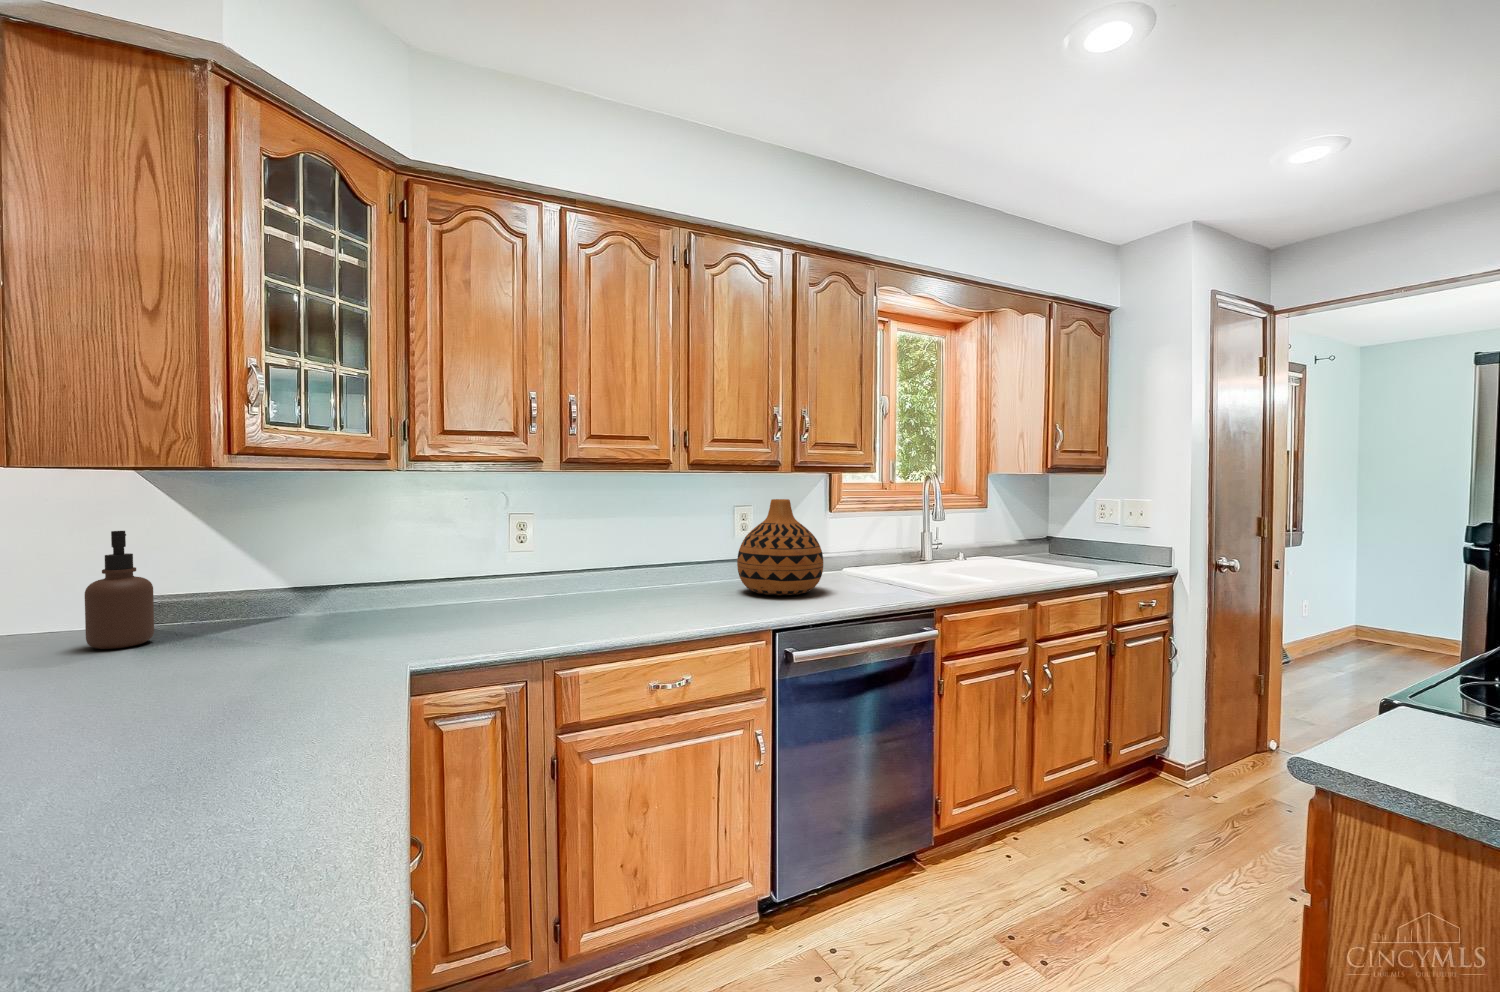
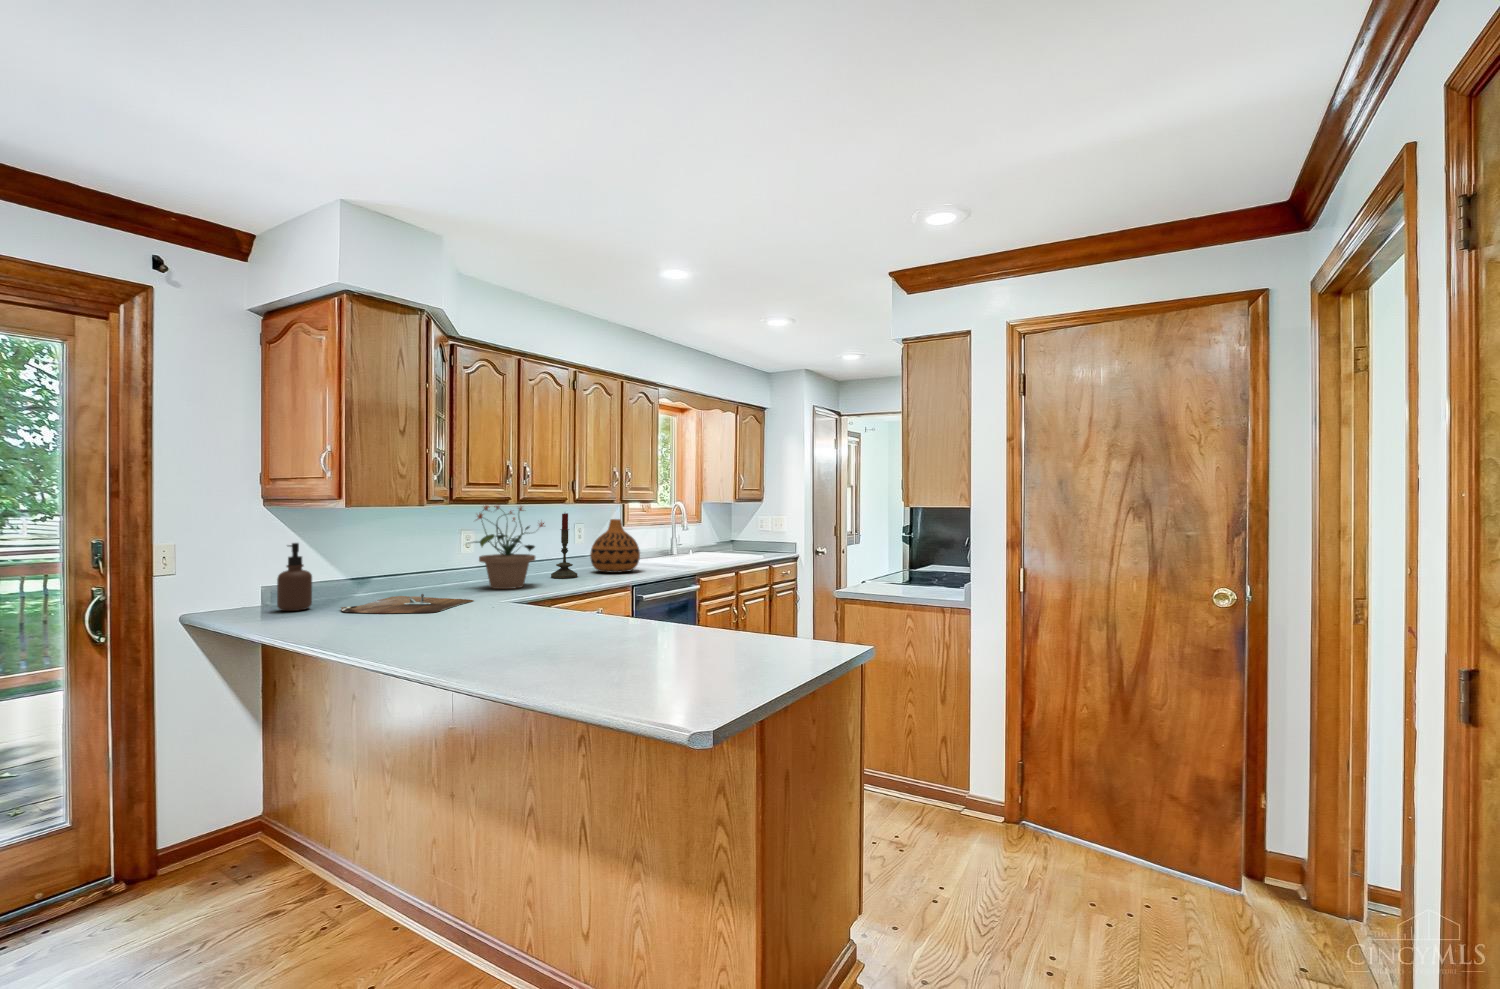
potted plant: none [465,466,598,623] -> present [473,504,544,589]
candle: none [655,484,700,602] -> present [551,513,577,578]
cutting board: none [126,626,383,691] -> present [341,594,473,613]

